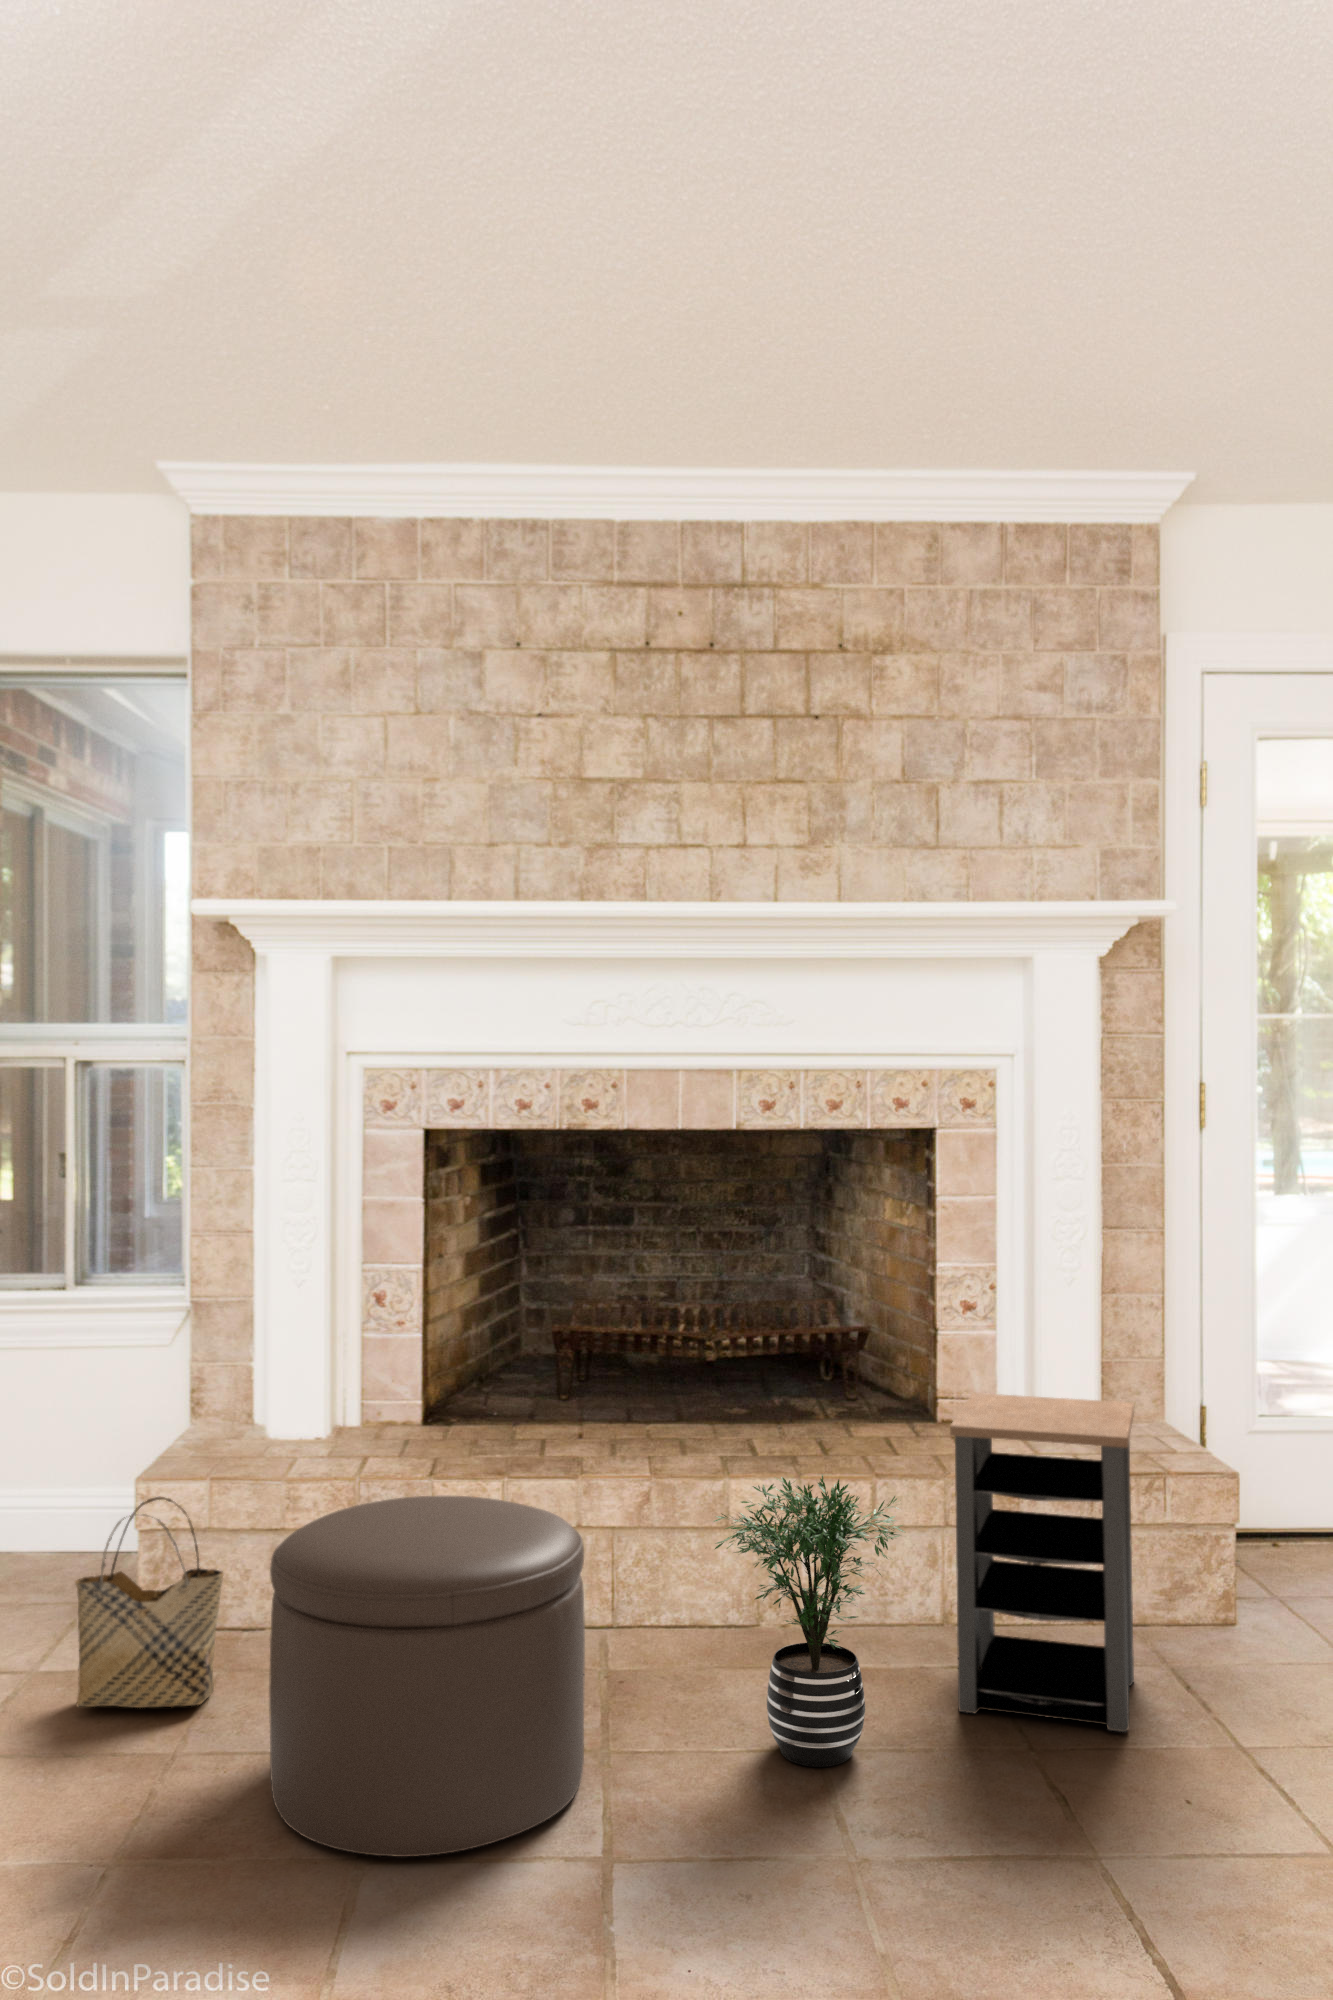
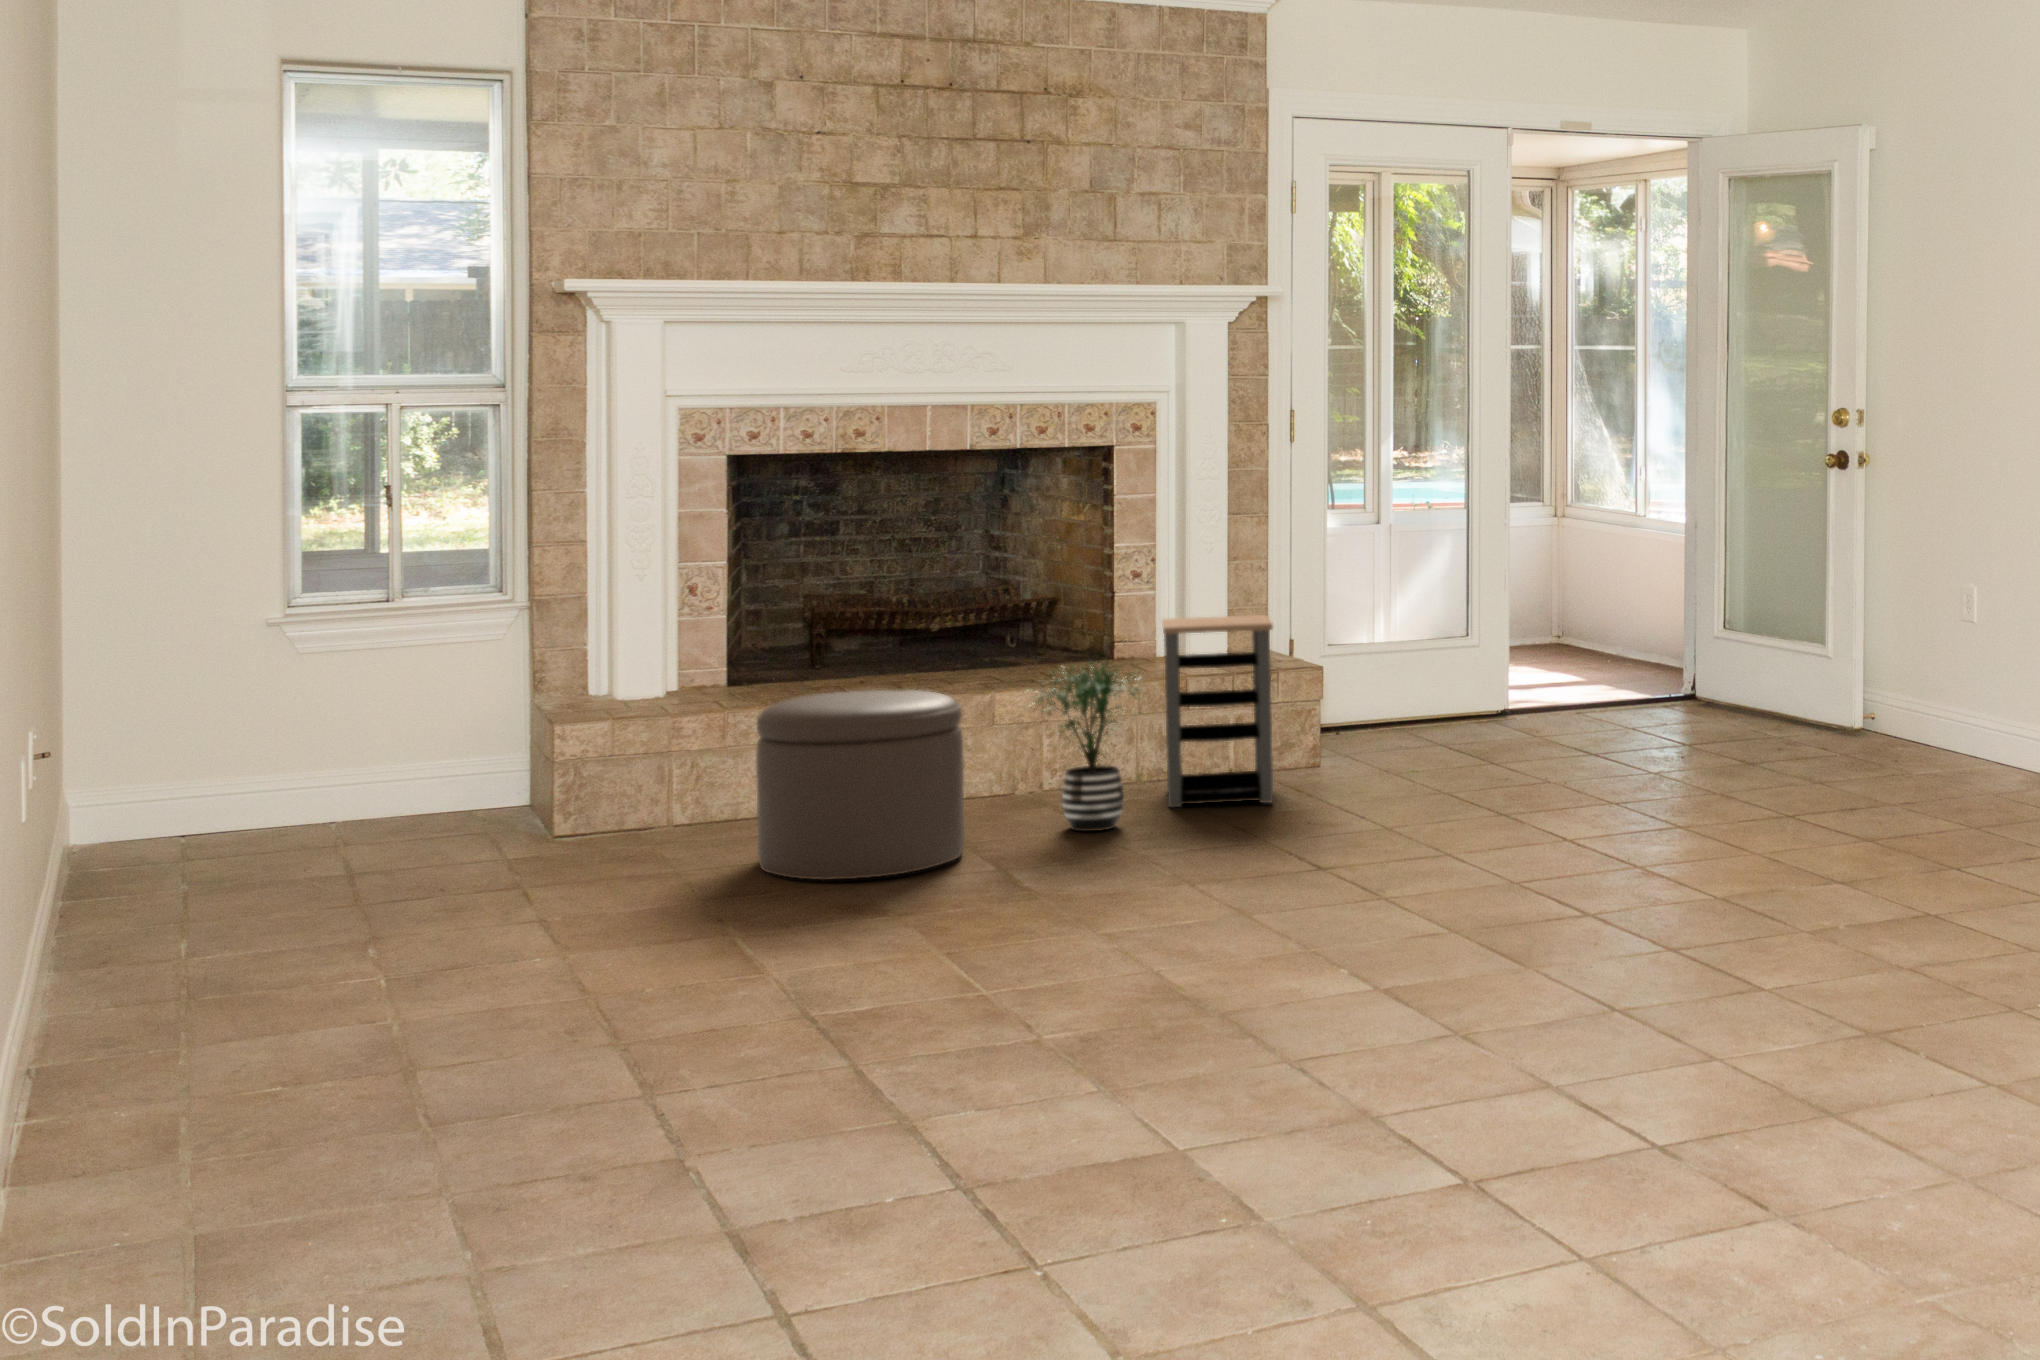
woven basket: present [75,1497,224,1708] -> none [561,719,668,862]

